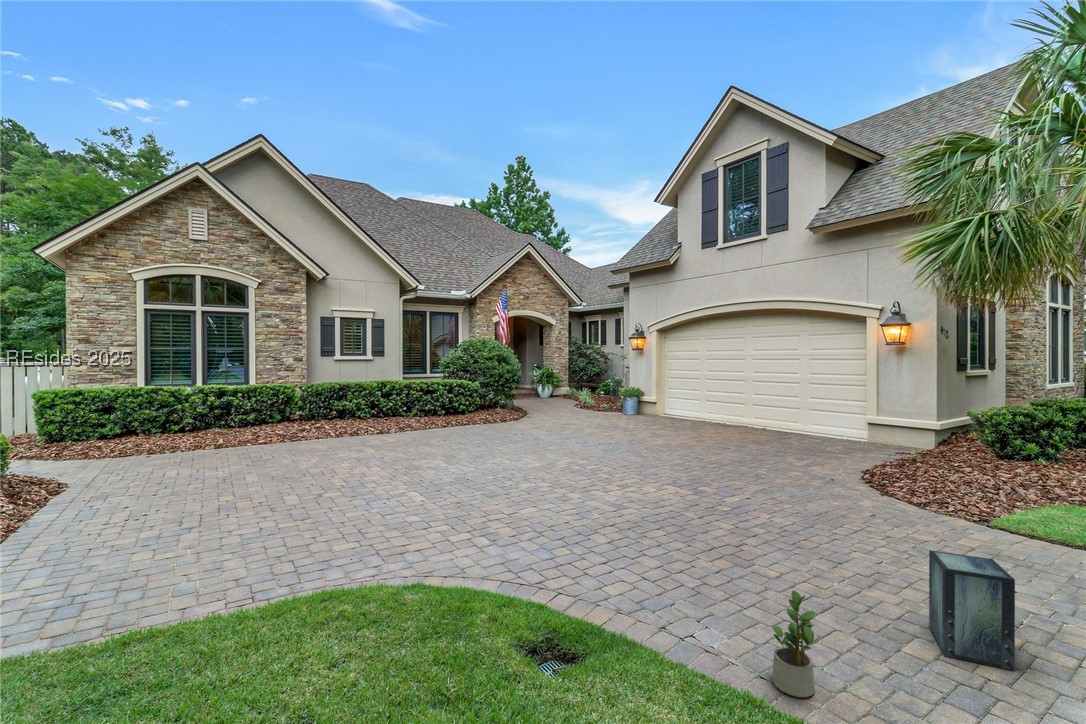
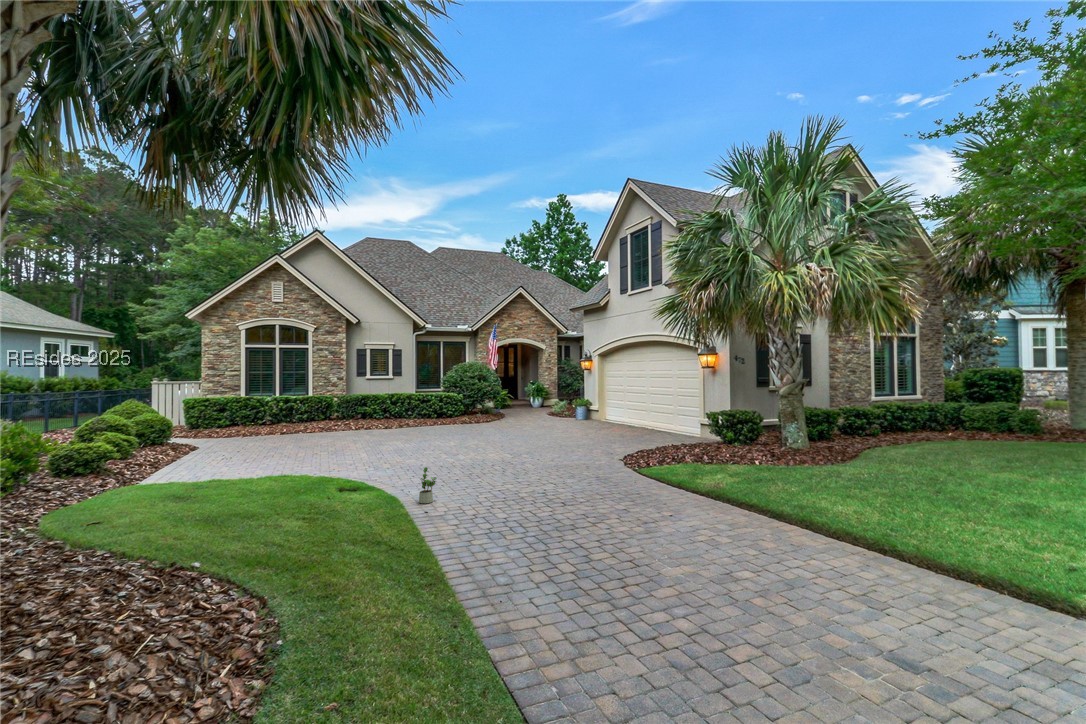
storage box: present [929,550,1015,671] -> none [498,462,527,503]

